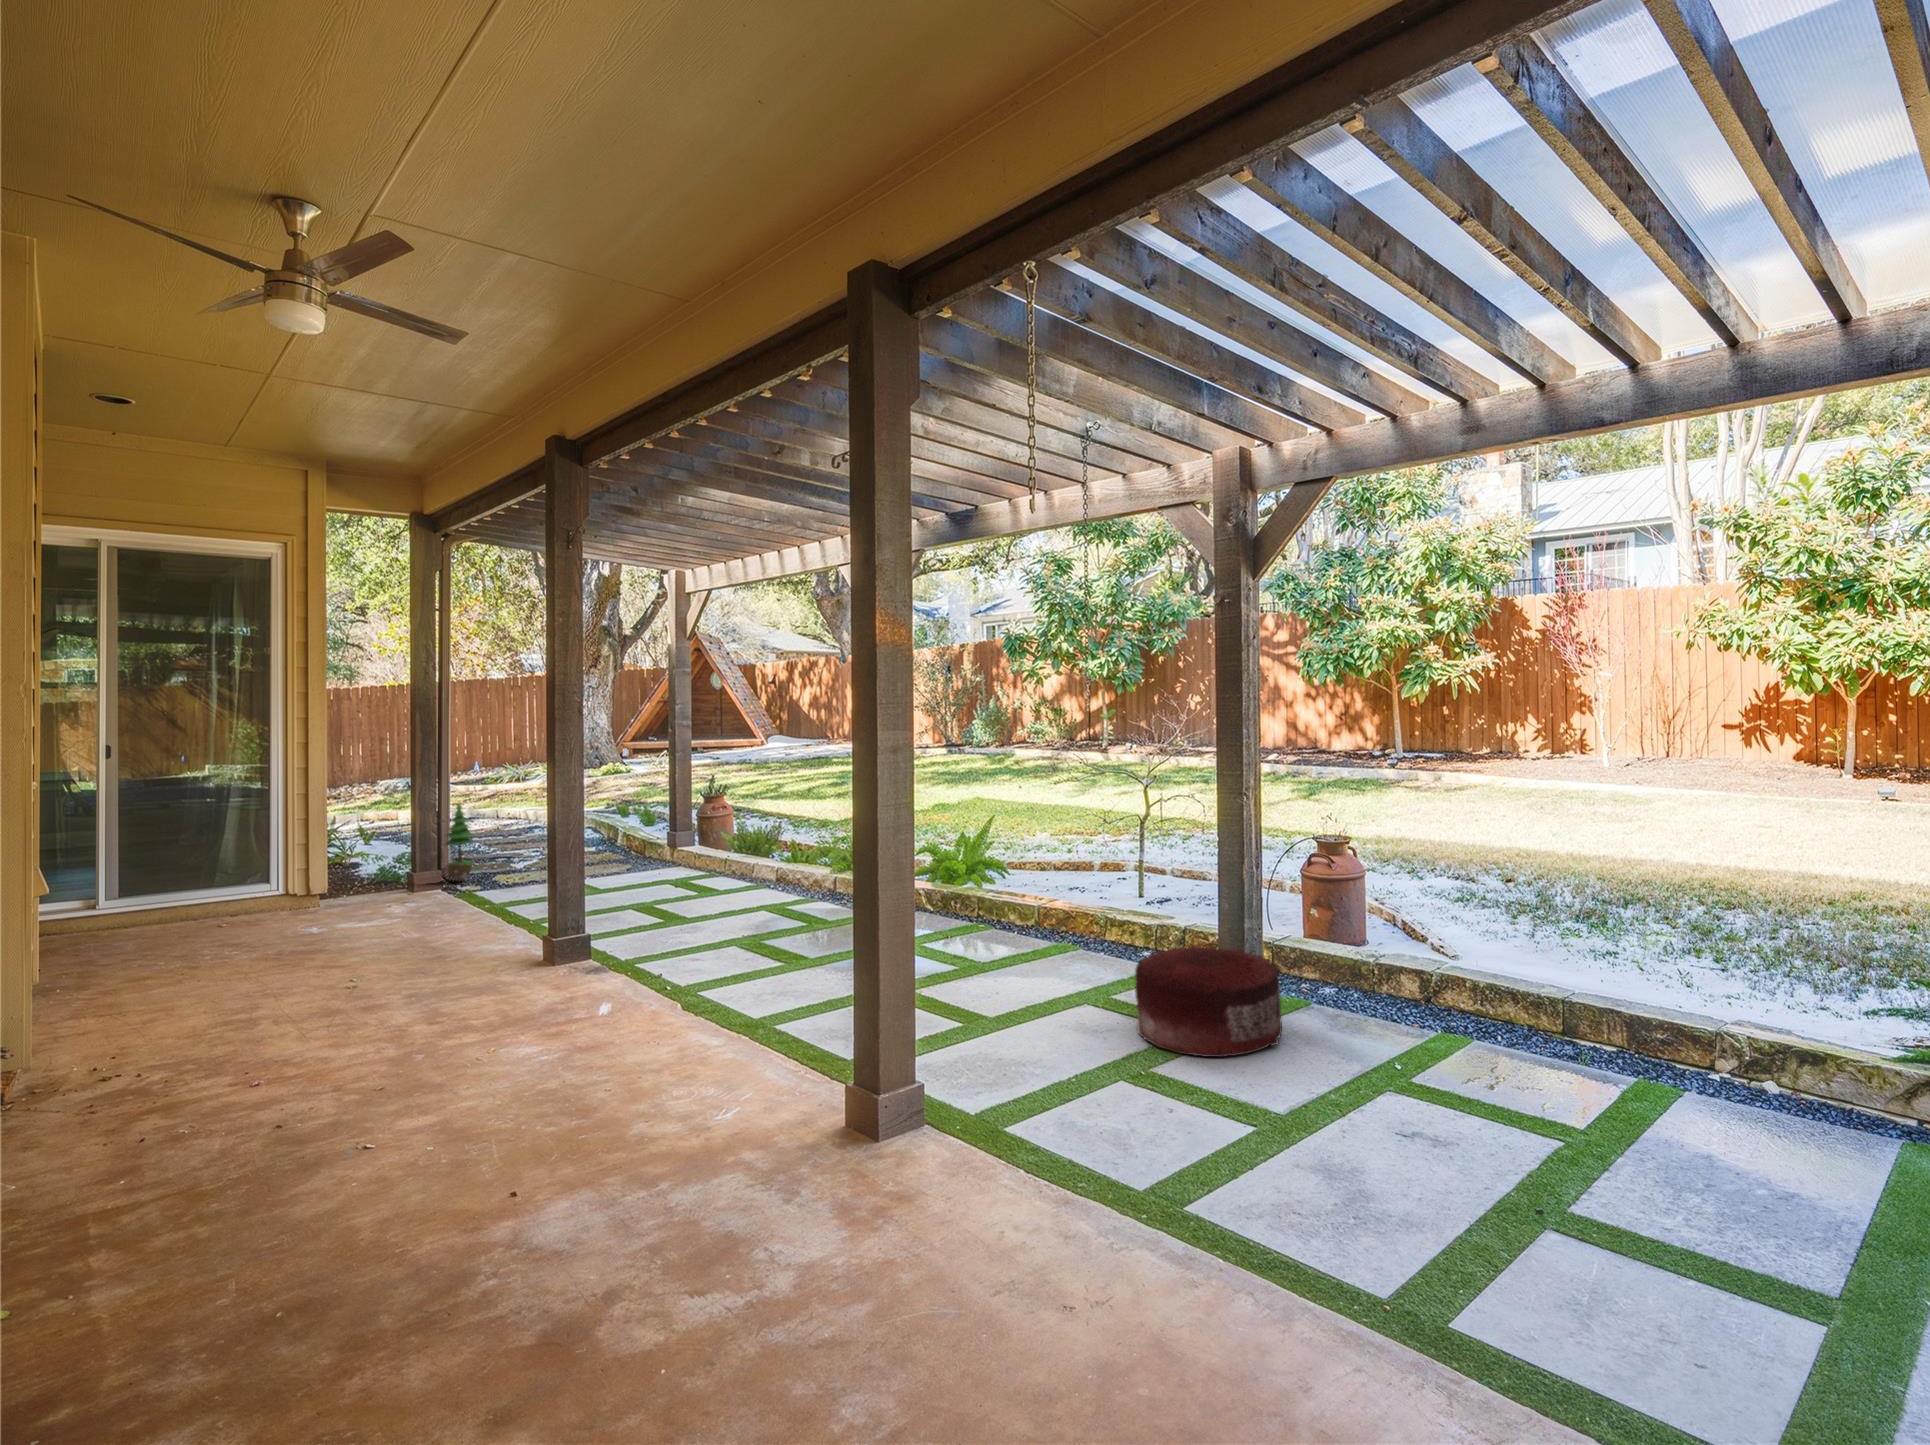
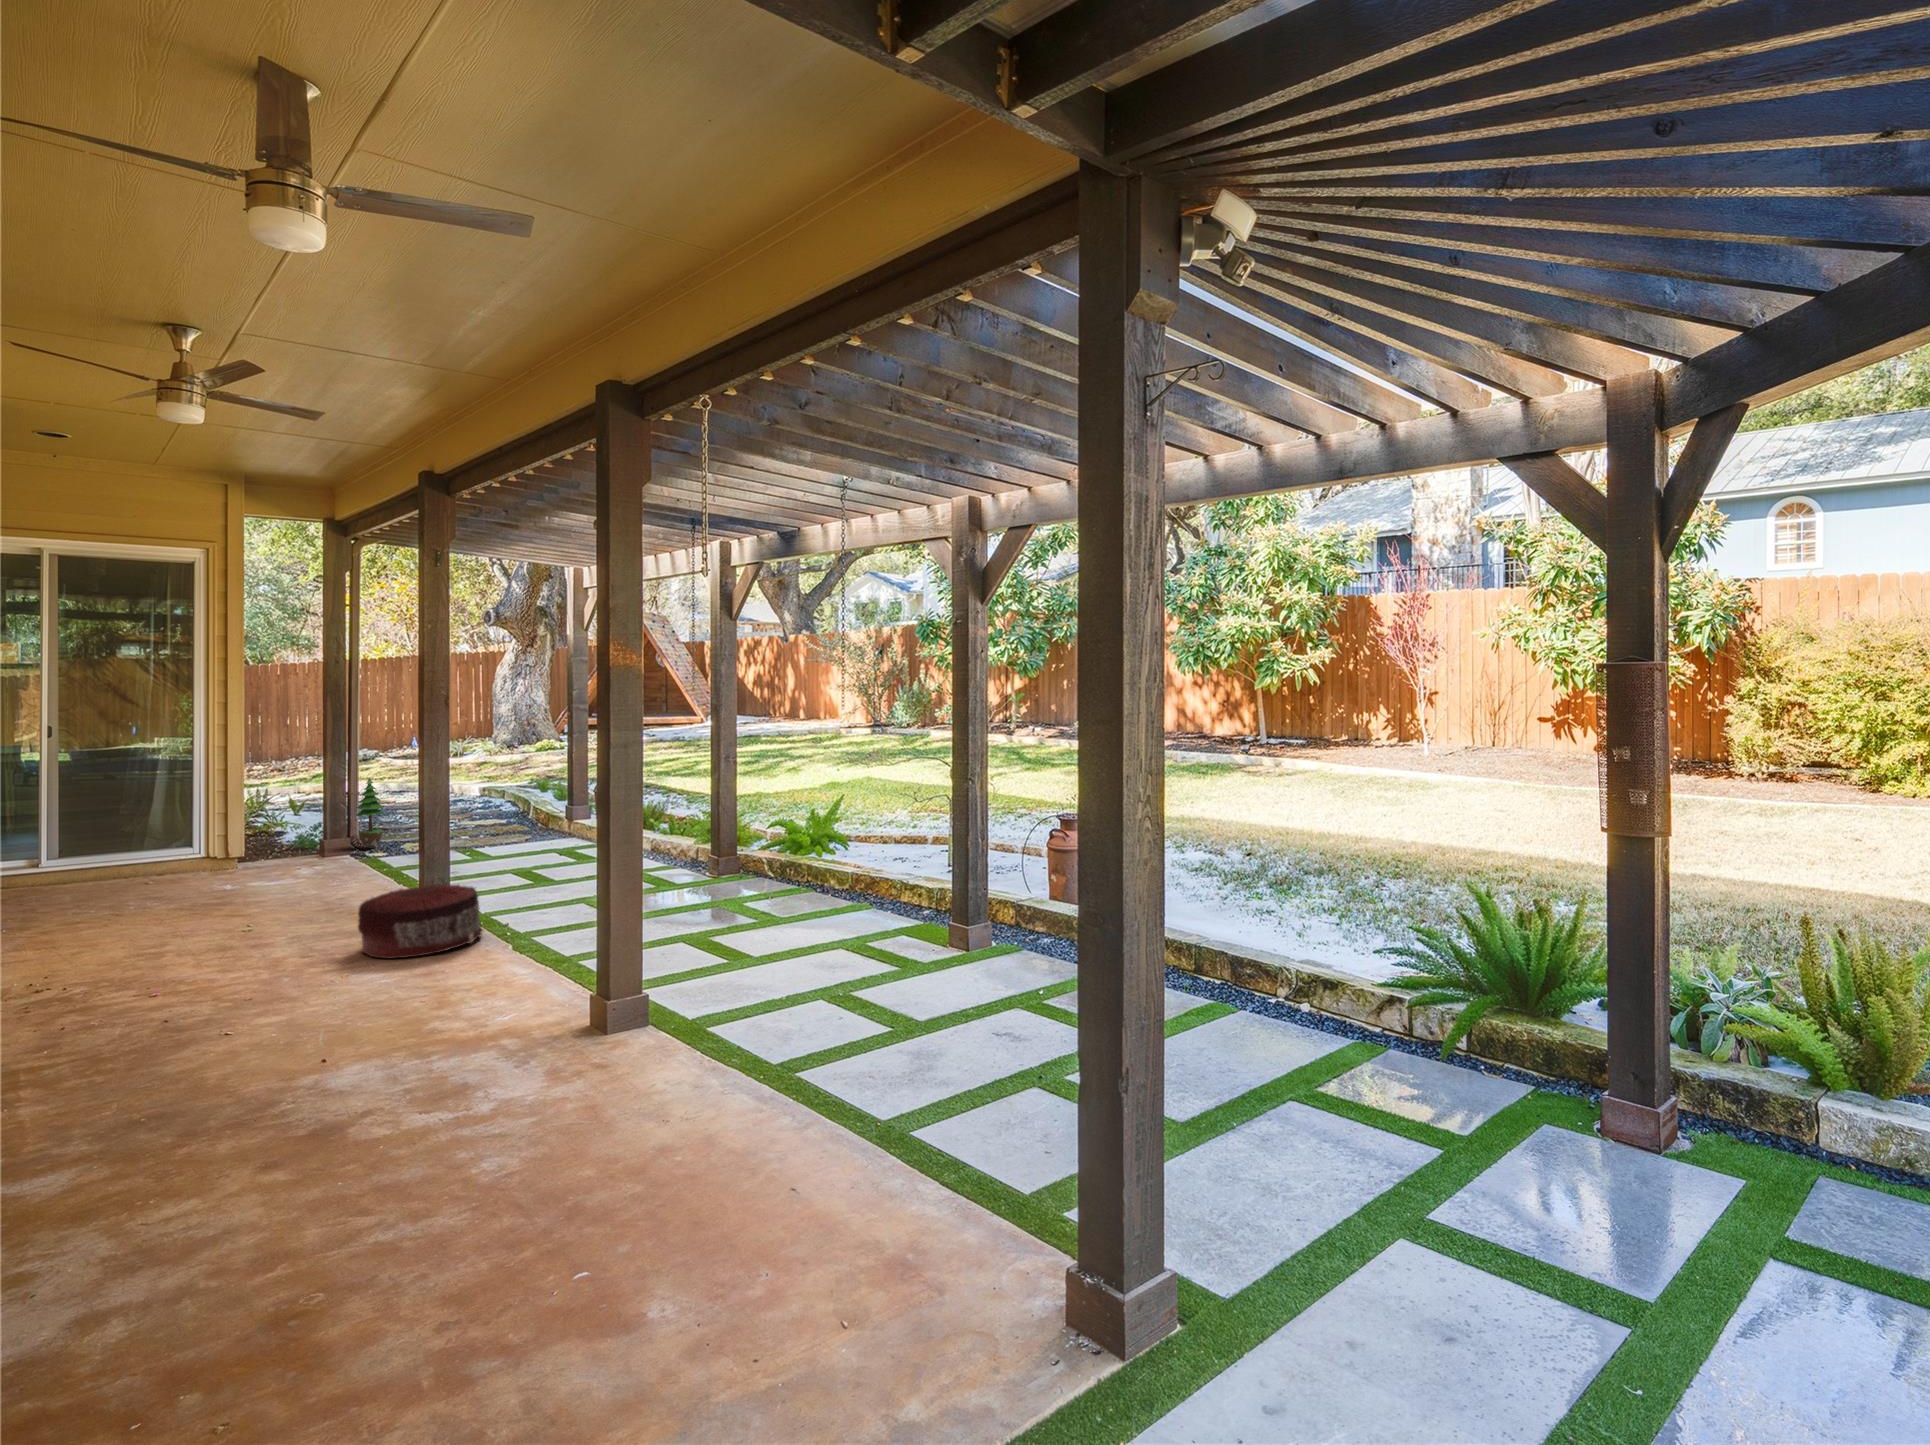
pouf: present [1135,945,1282,1057] -> present [358,884,483,959]

